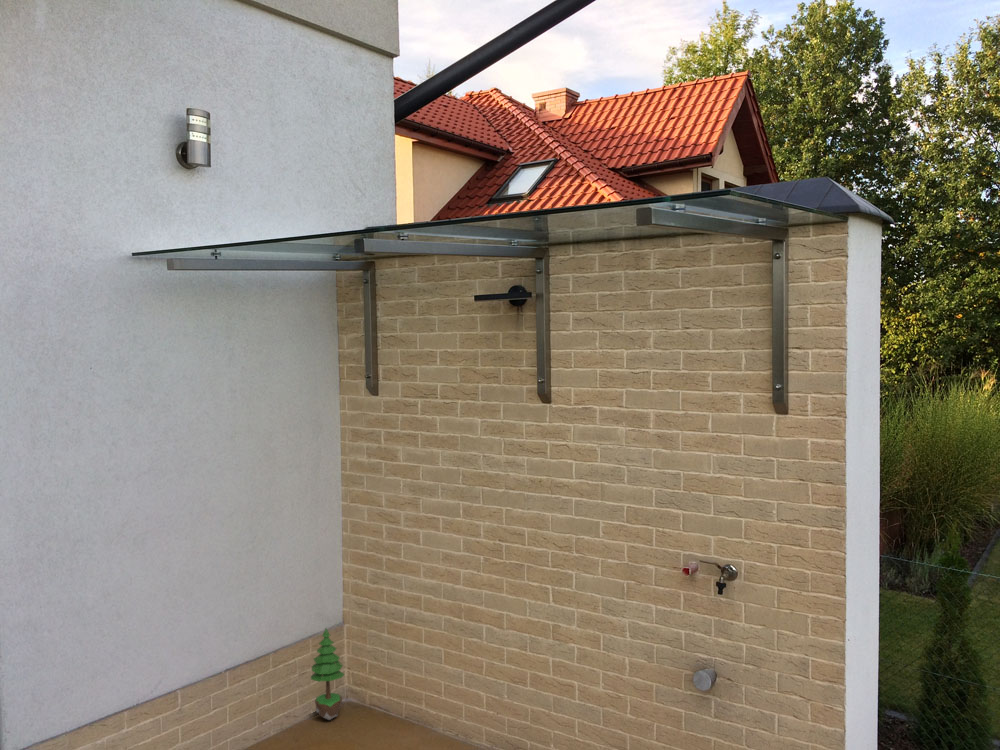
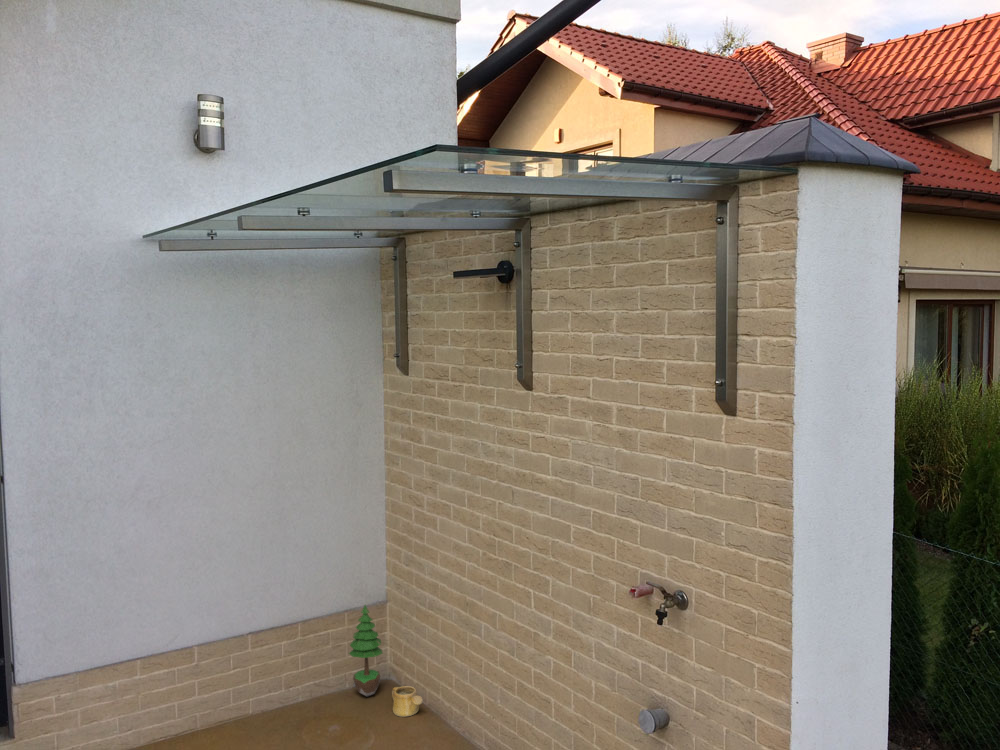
watering can: none [360,701,400,731] -> present [392,686,423,717]

